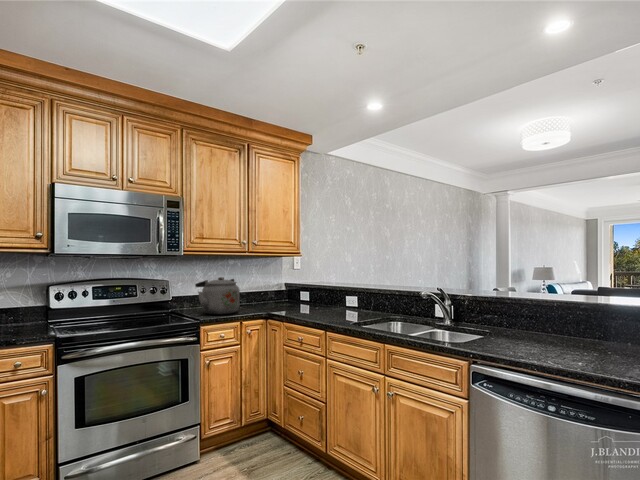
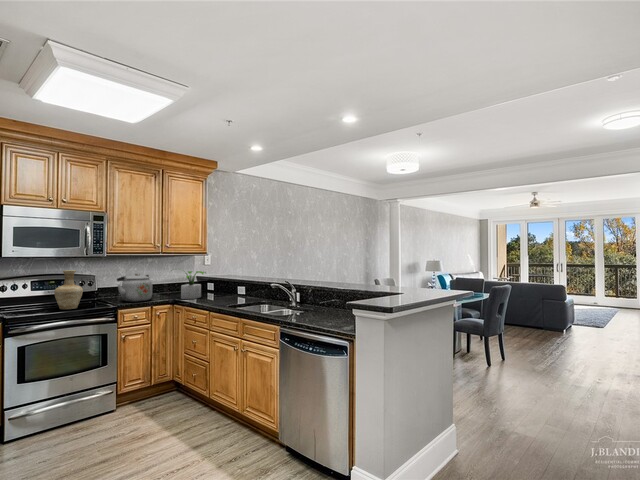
potted plant: none [259,271,305,312] -> present [181,271,206,299]
vase: none [121,272,157,325] -> present [54,270,83,309]

